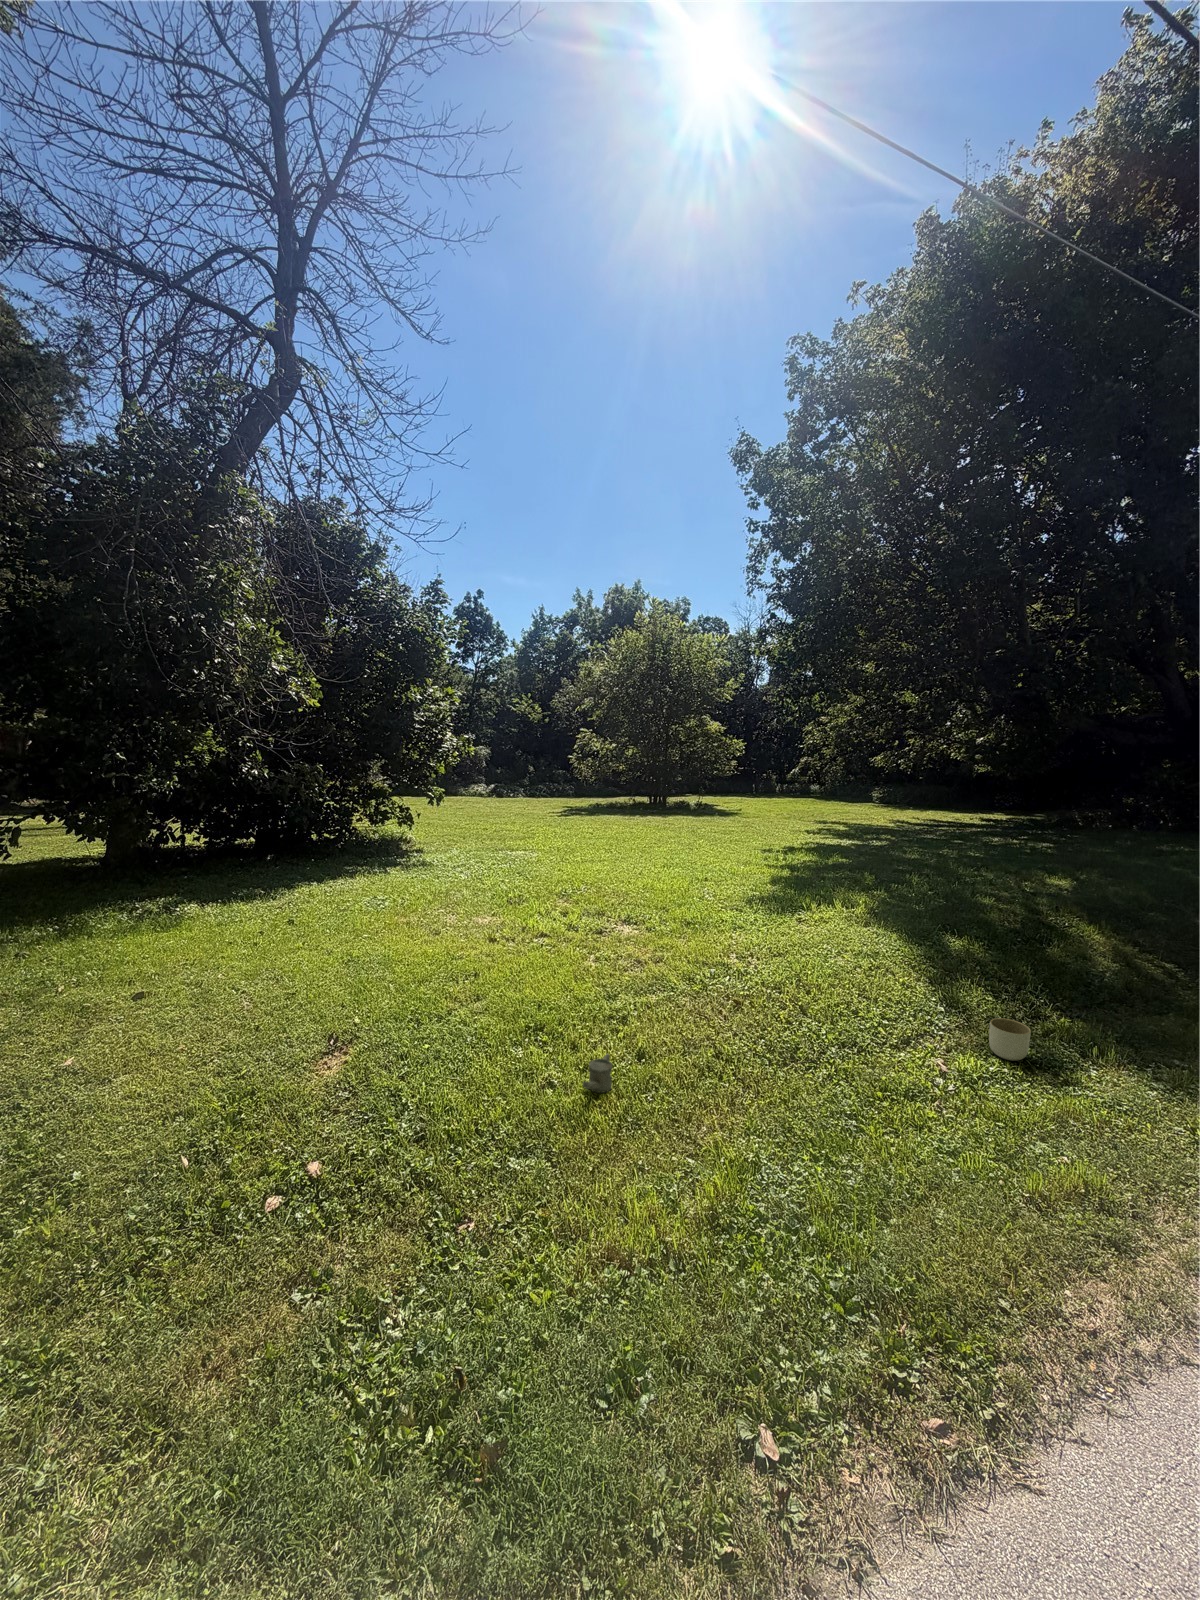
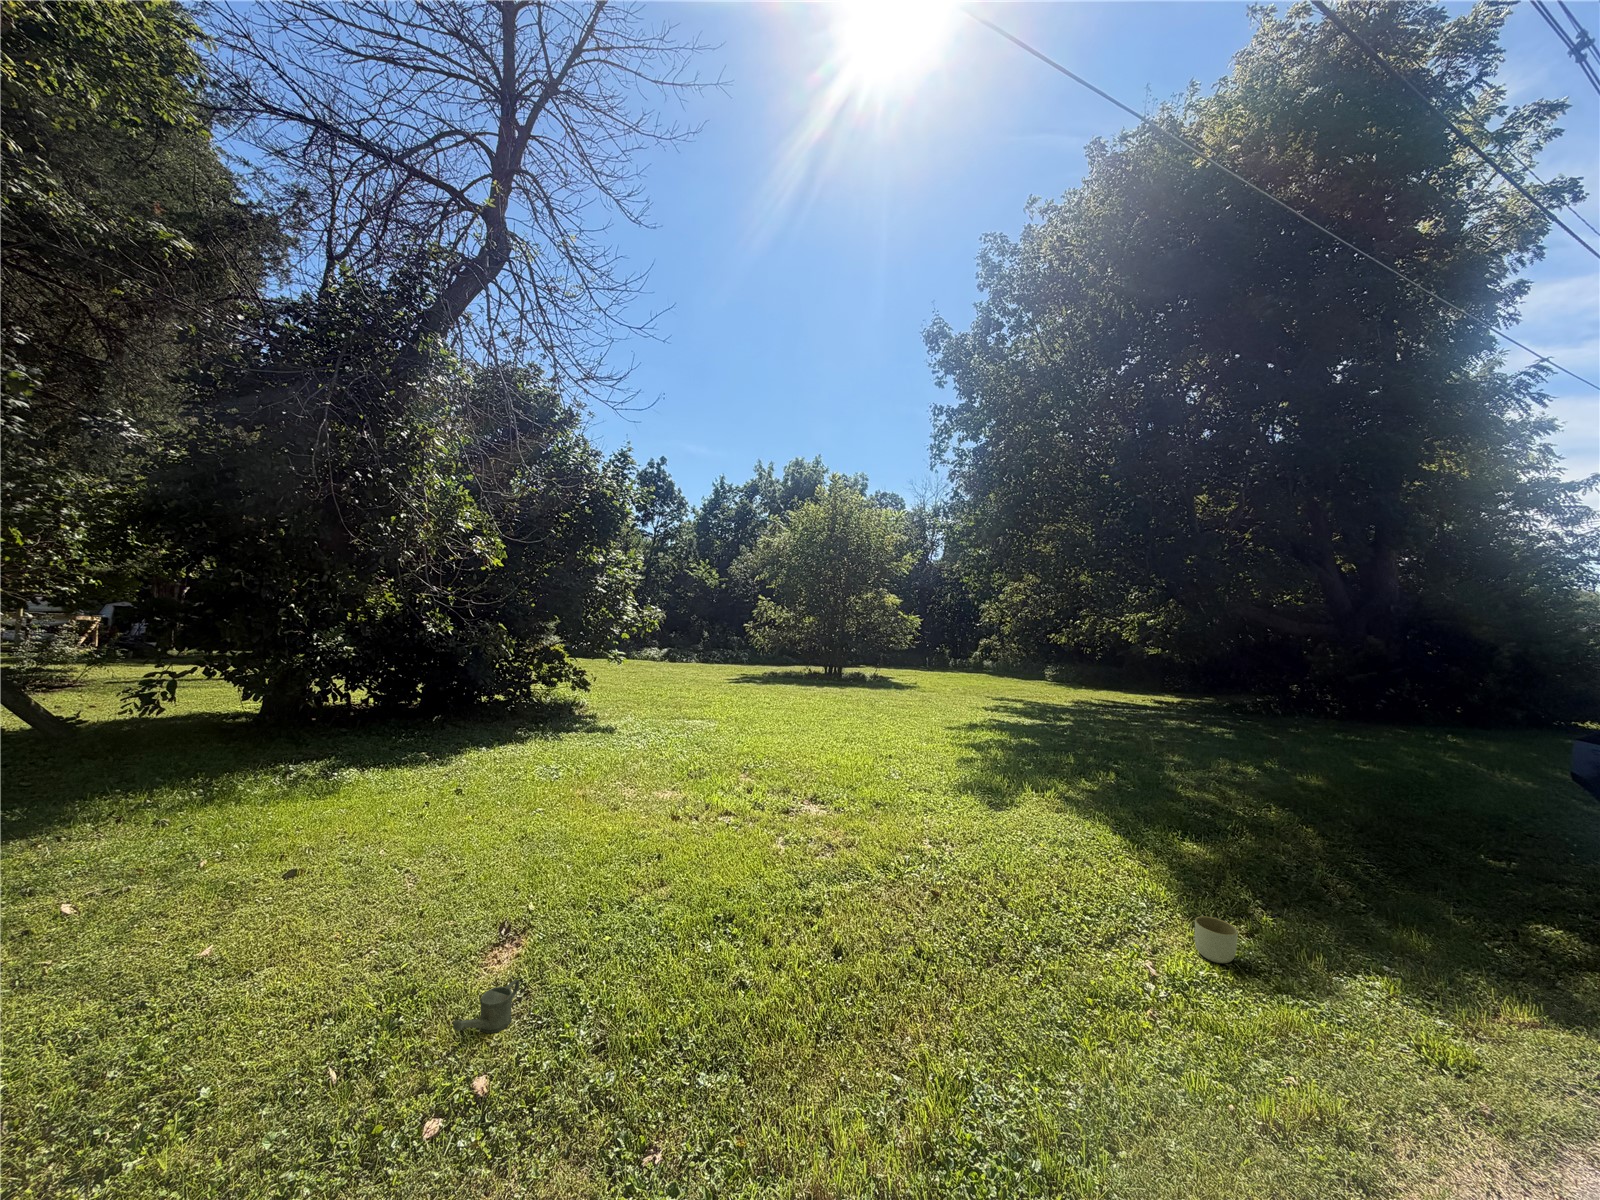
watering can: present [582,1053,612,1093] -> present [453,979,519,1033]

